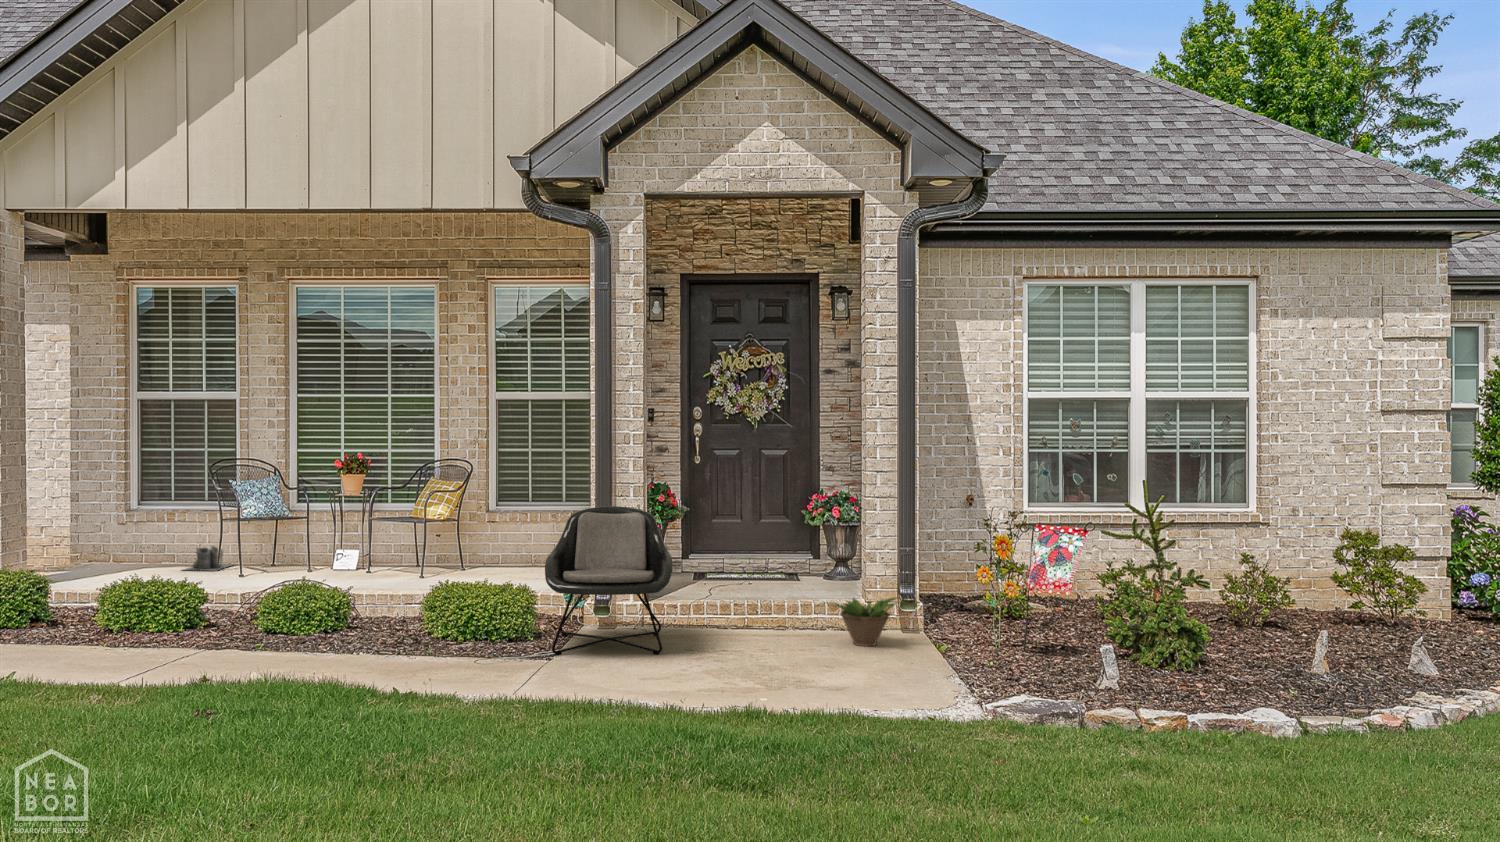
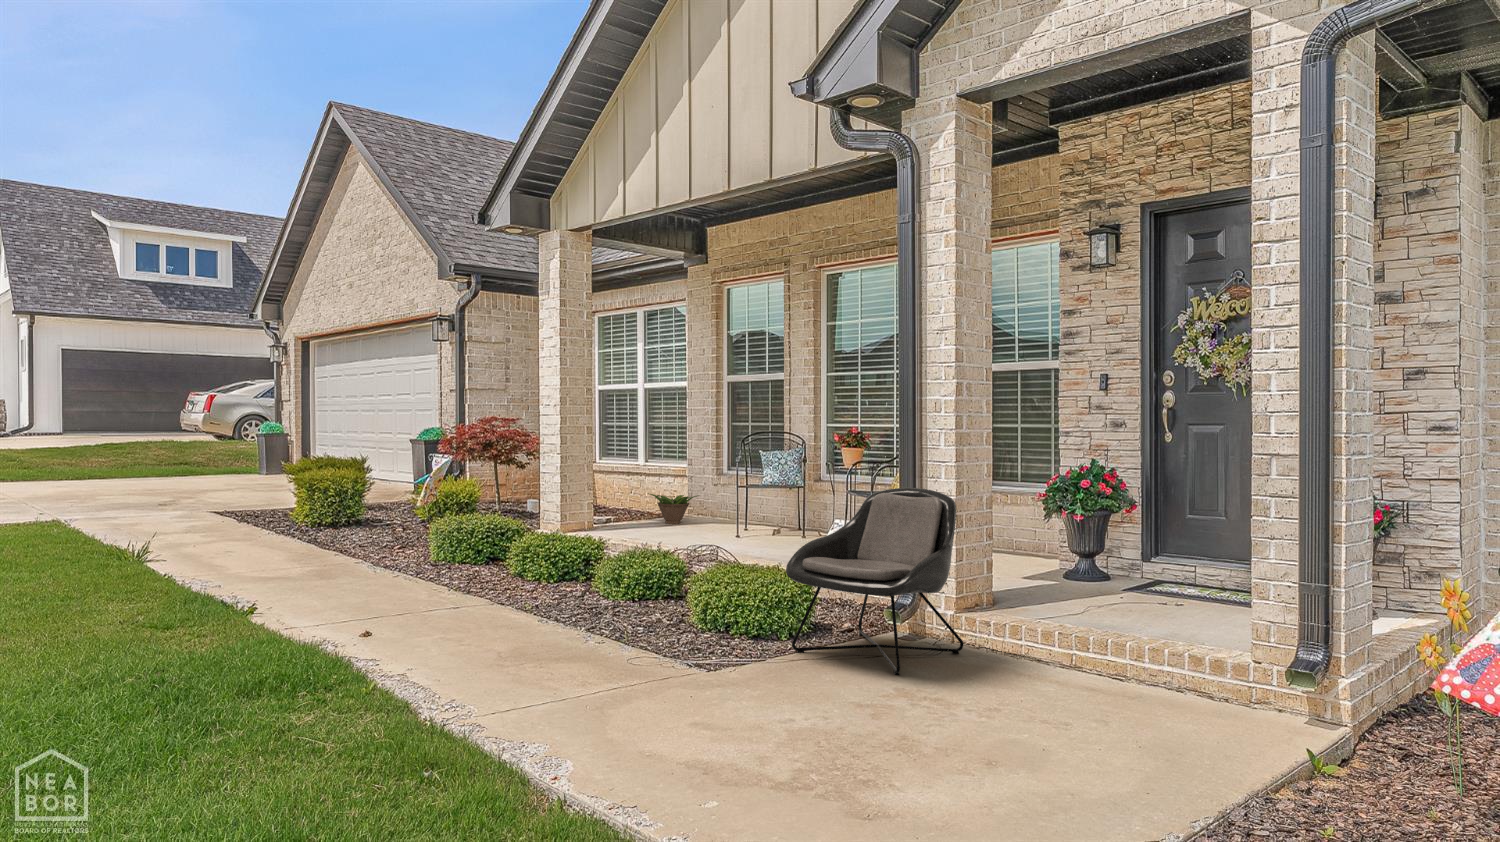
boots: present [185,546,233,571] -> none [702,510,749,532]
decorative plant: present [827,598,903,646] -> present [648,493,698,524]

